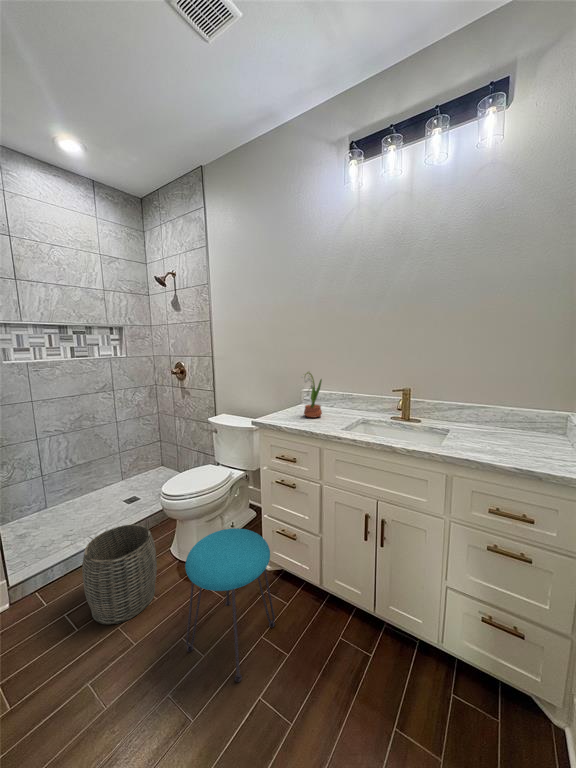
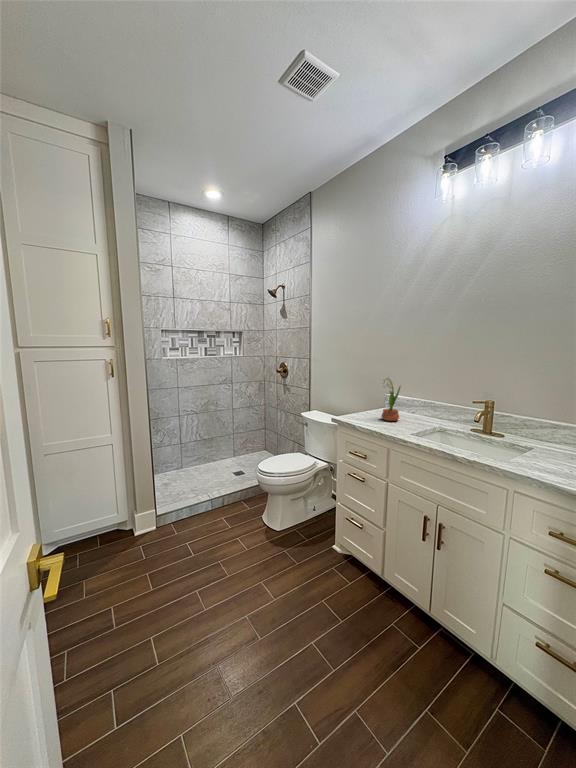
woven basket: present [82,524,157,625] -> none [199,489,250,560]
stool: present [185,528,275,682] -> none [263,506,336,626]

